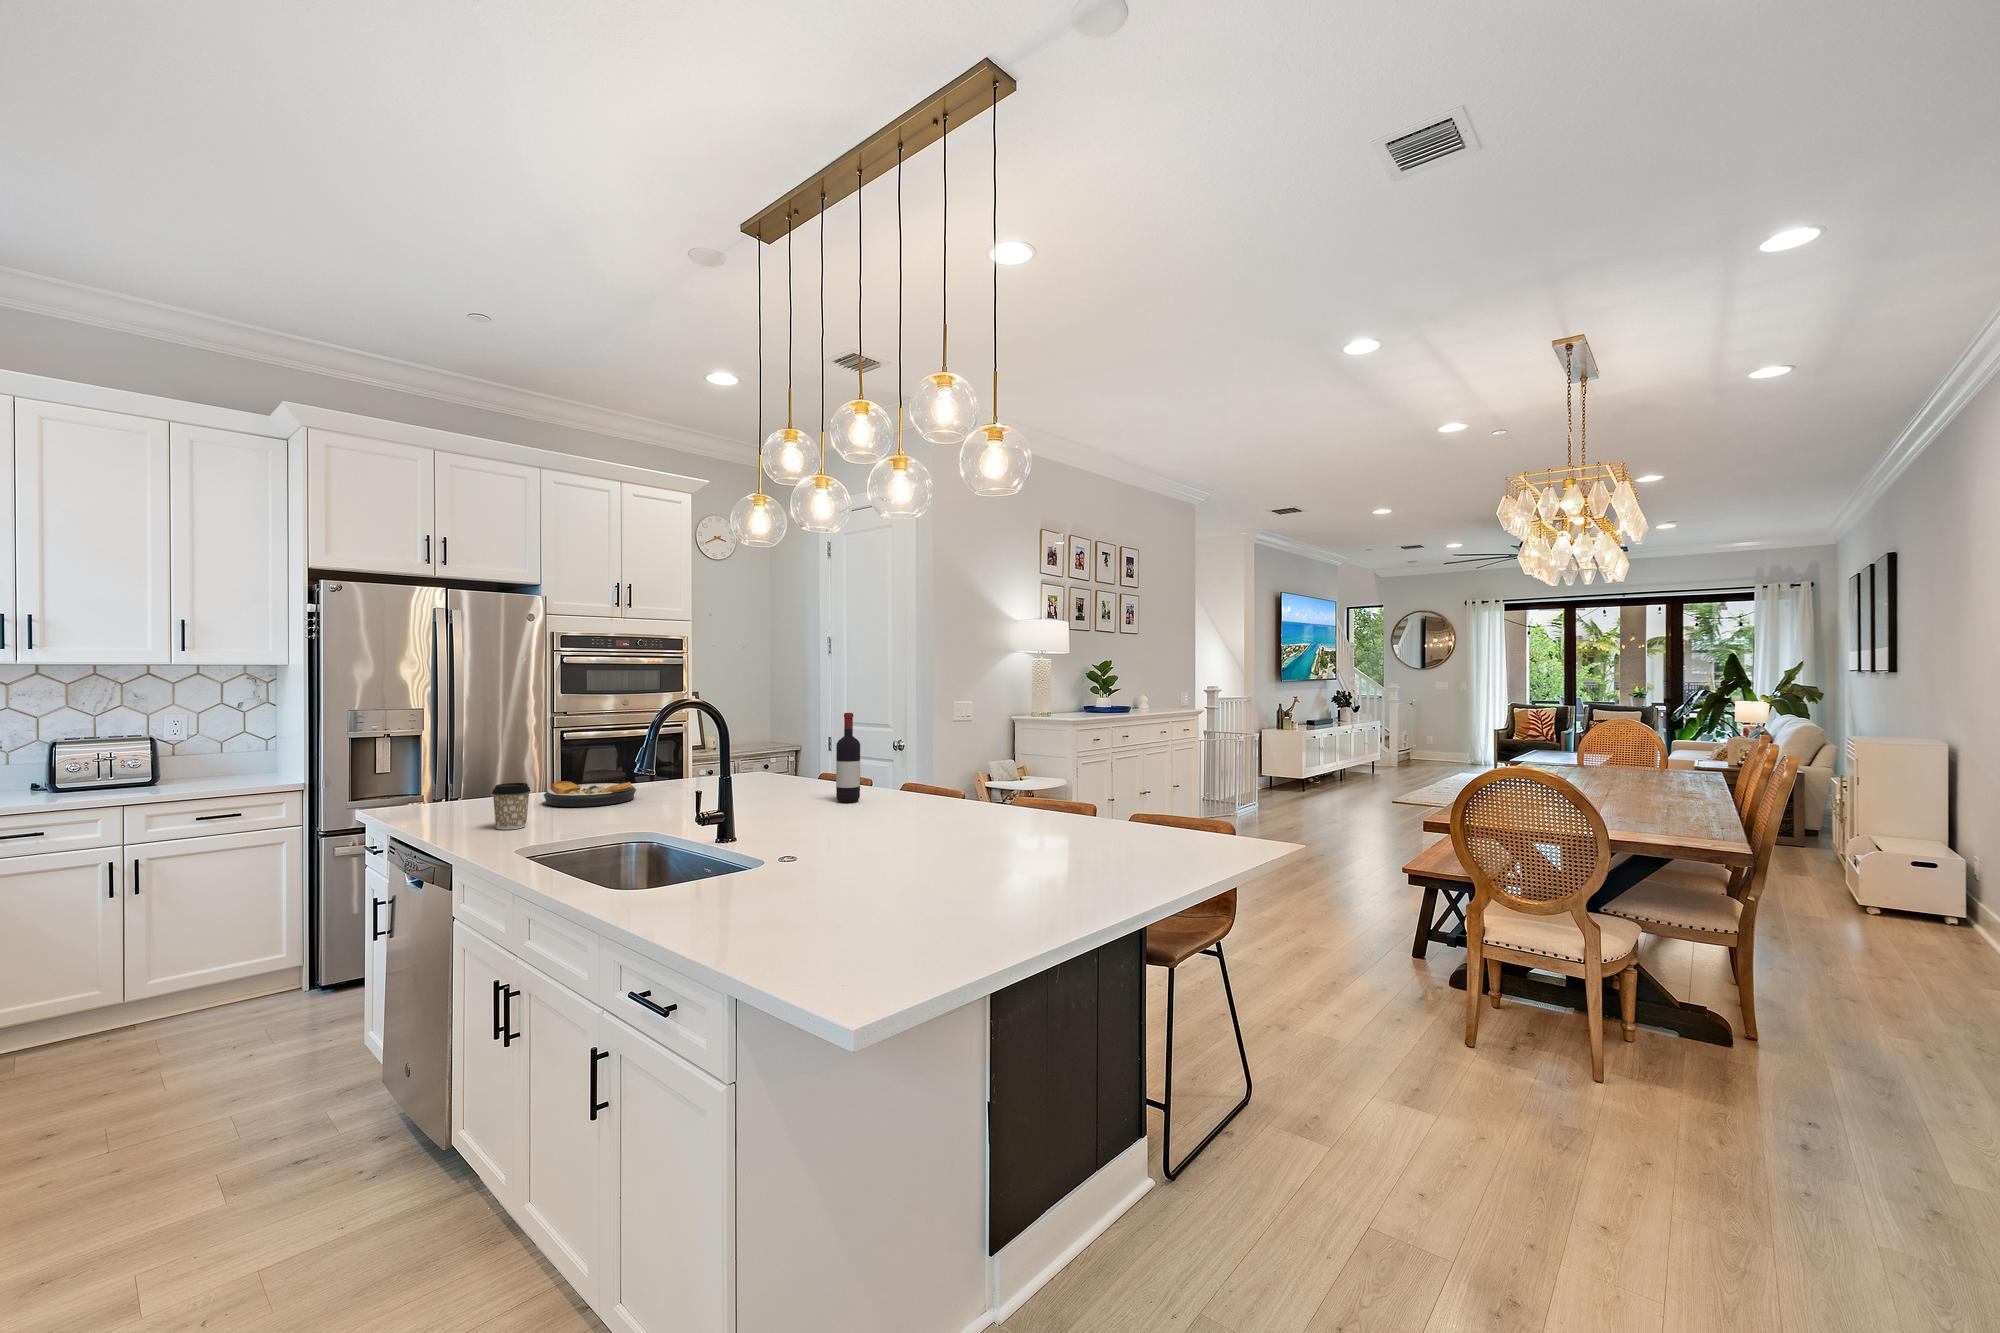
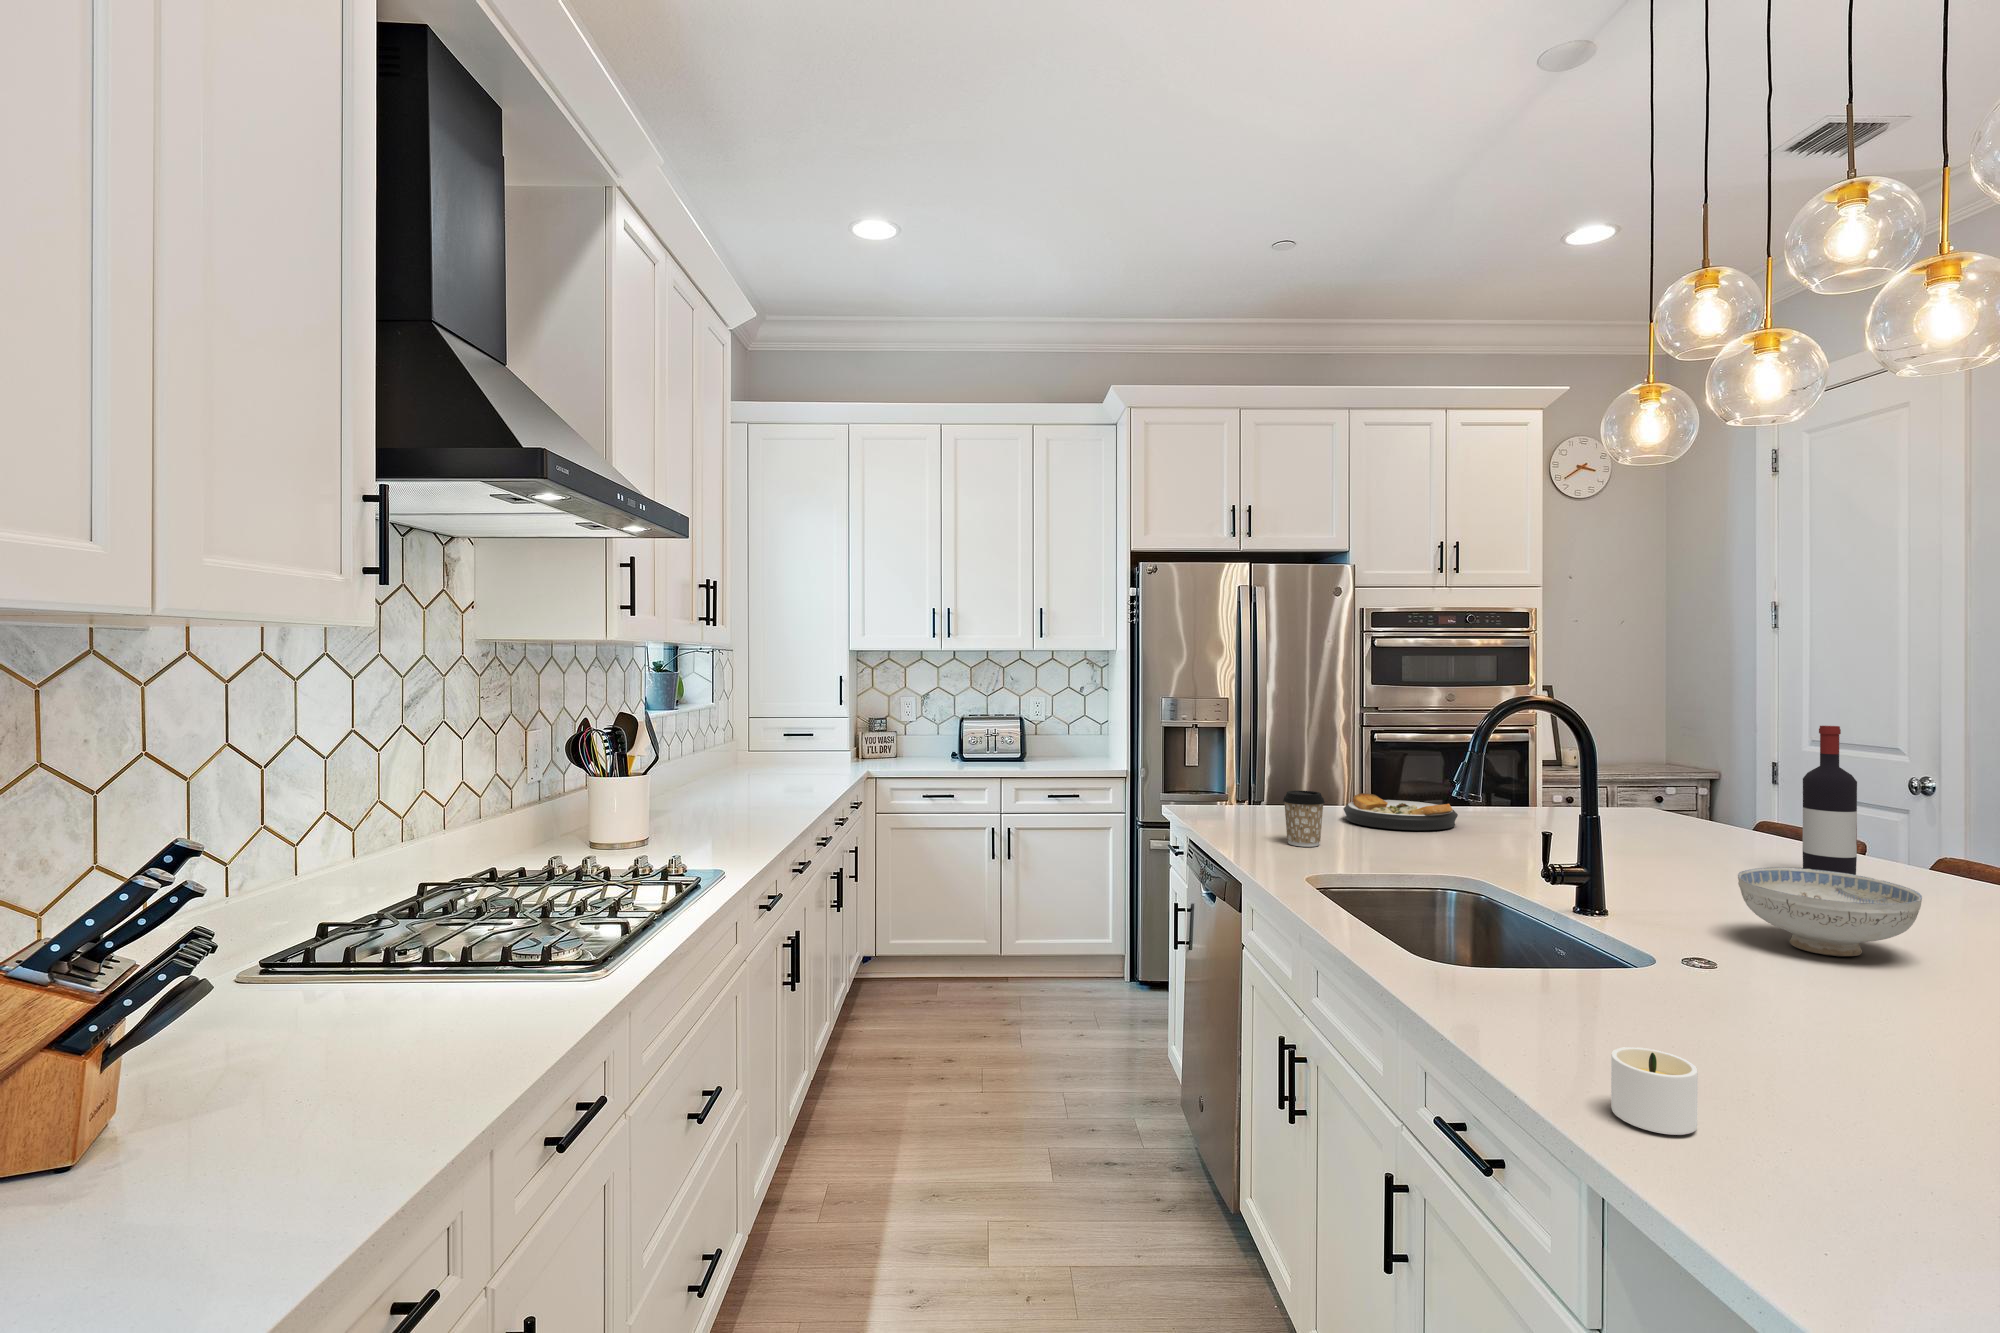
ceramic bowl: none [803,794,882,840] -> present [1738,867,1922,956]
candle: none [736,901,790,945] -> present [1611,1047,1698,1135]

